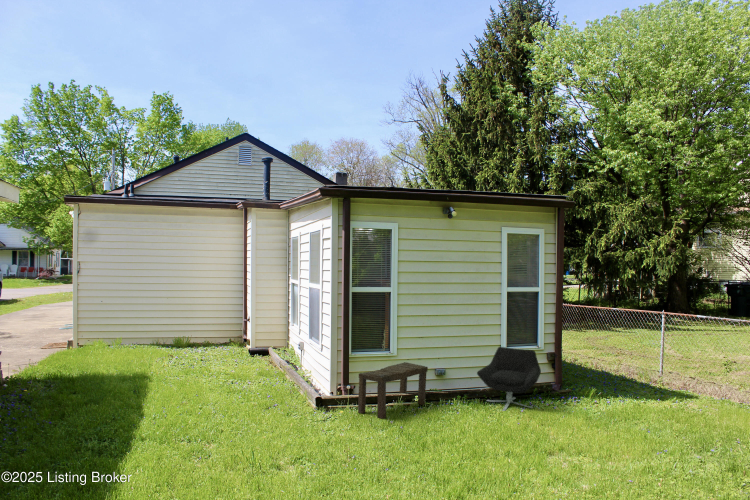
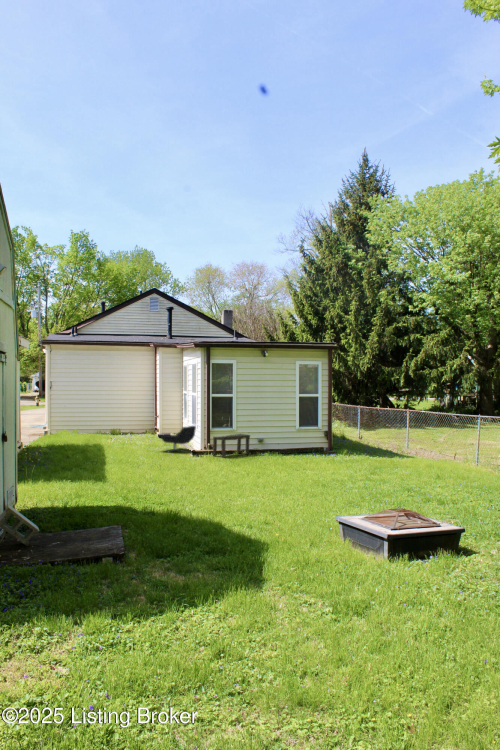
lounge chair: present [477,347,541,411] -> present [160,426,196,450]

